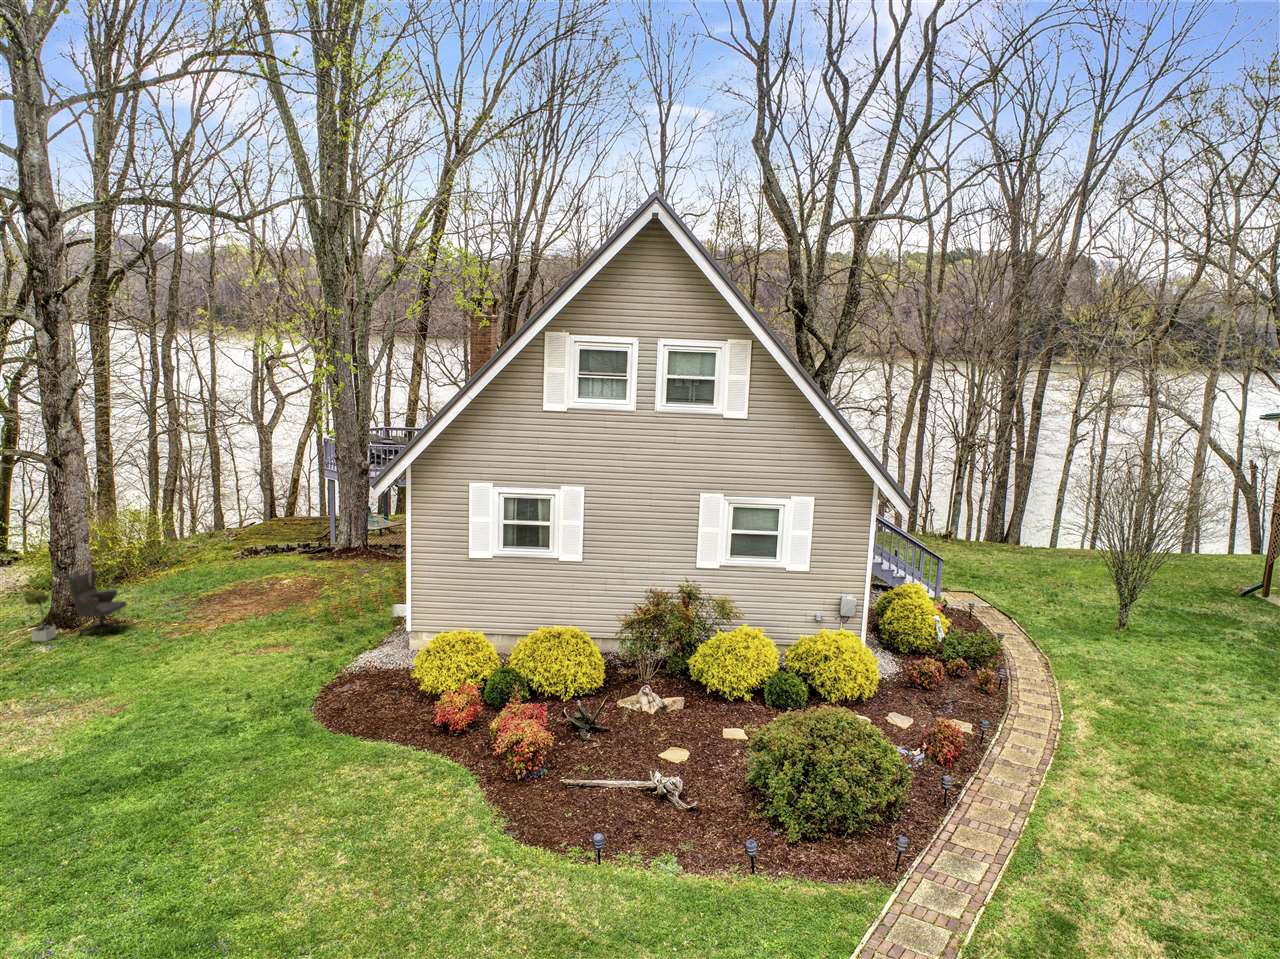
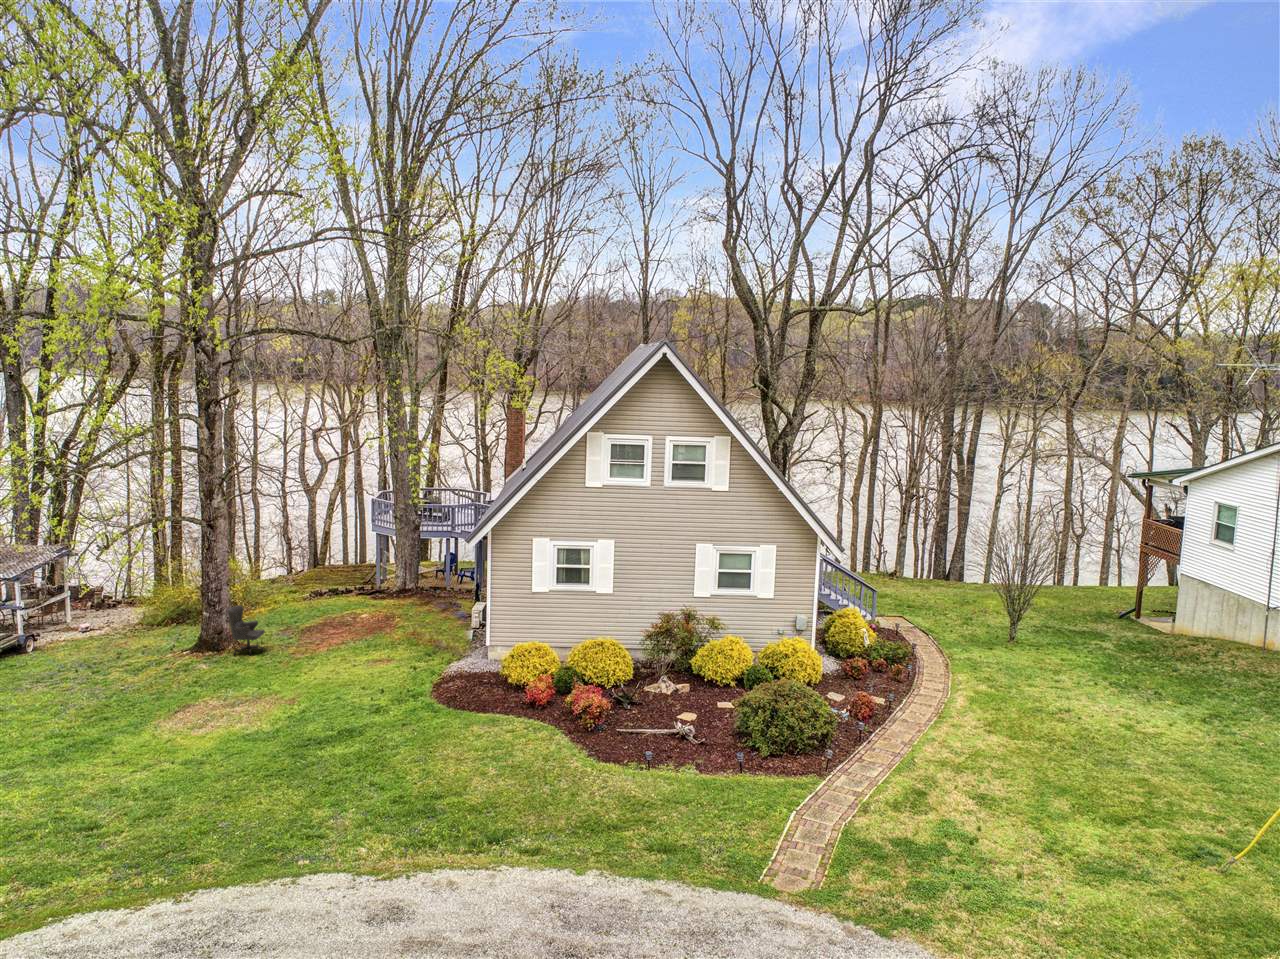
potted tree: present [24,591,56,641] -> none [197,621,217,659]

